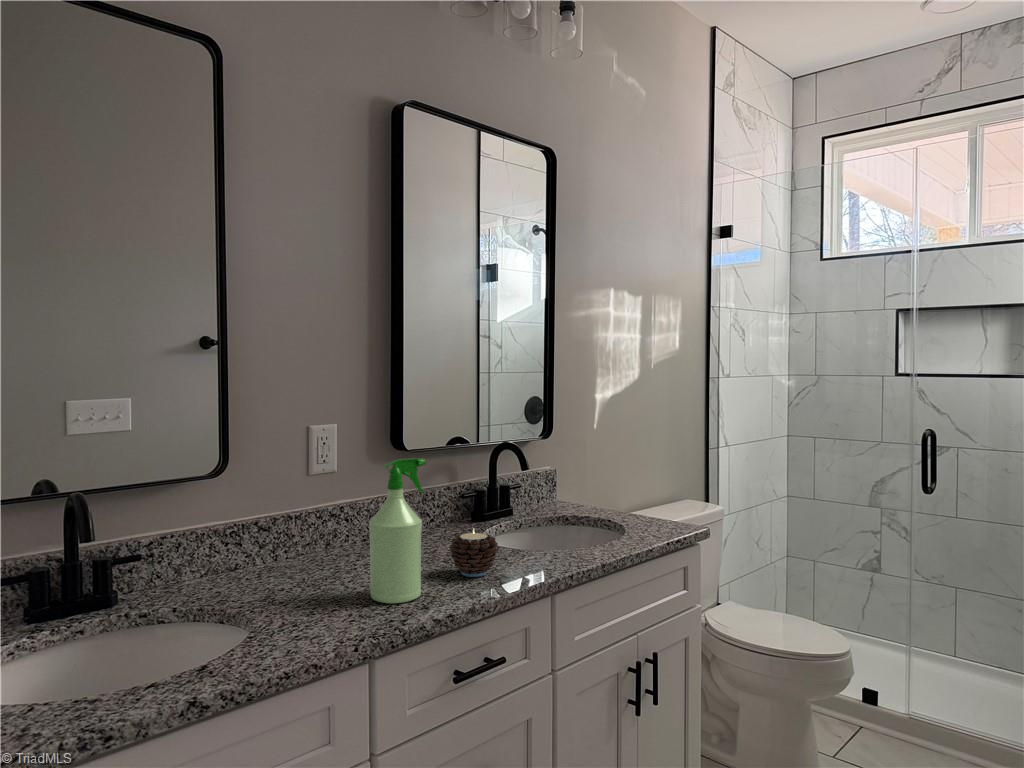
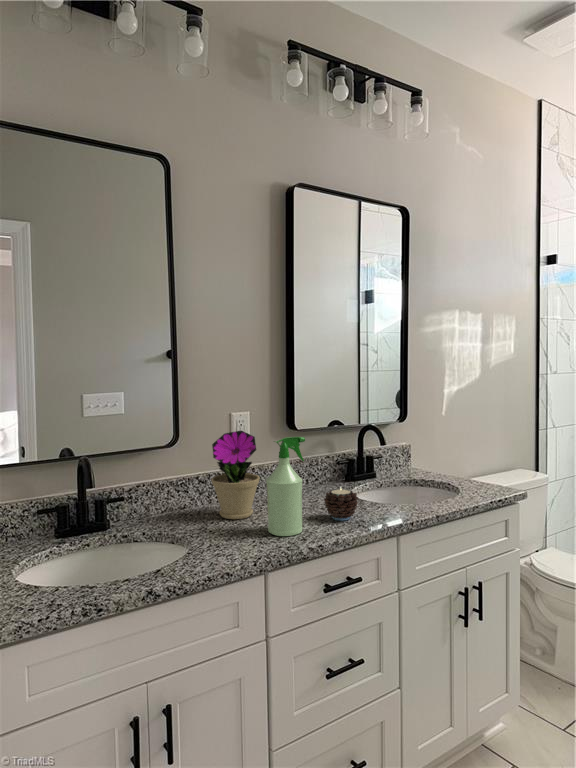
flower pot: none [282,450,355,582] -> present [211,431,260,519]

